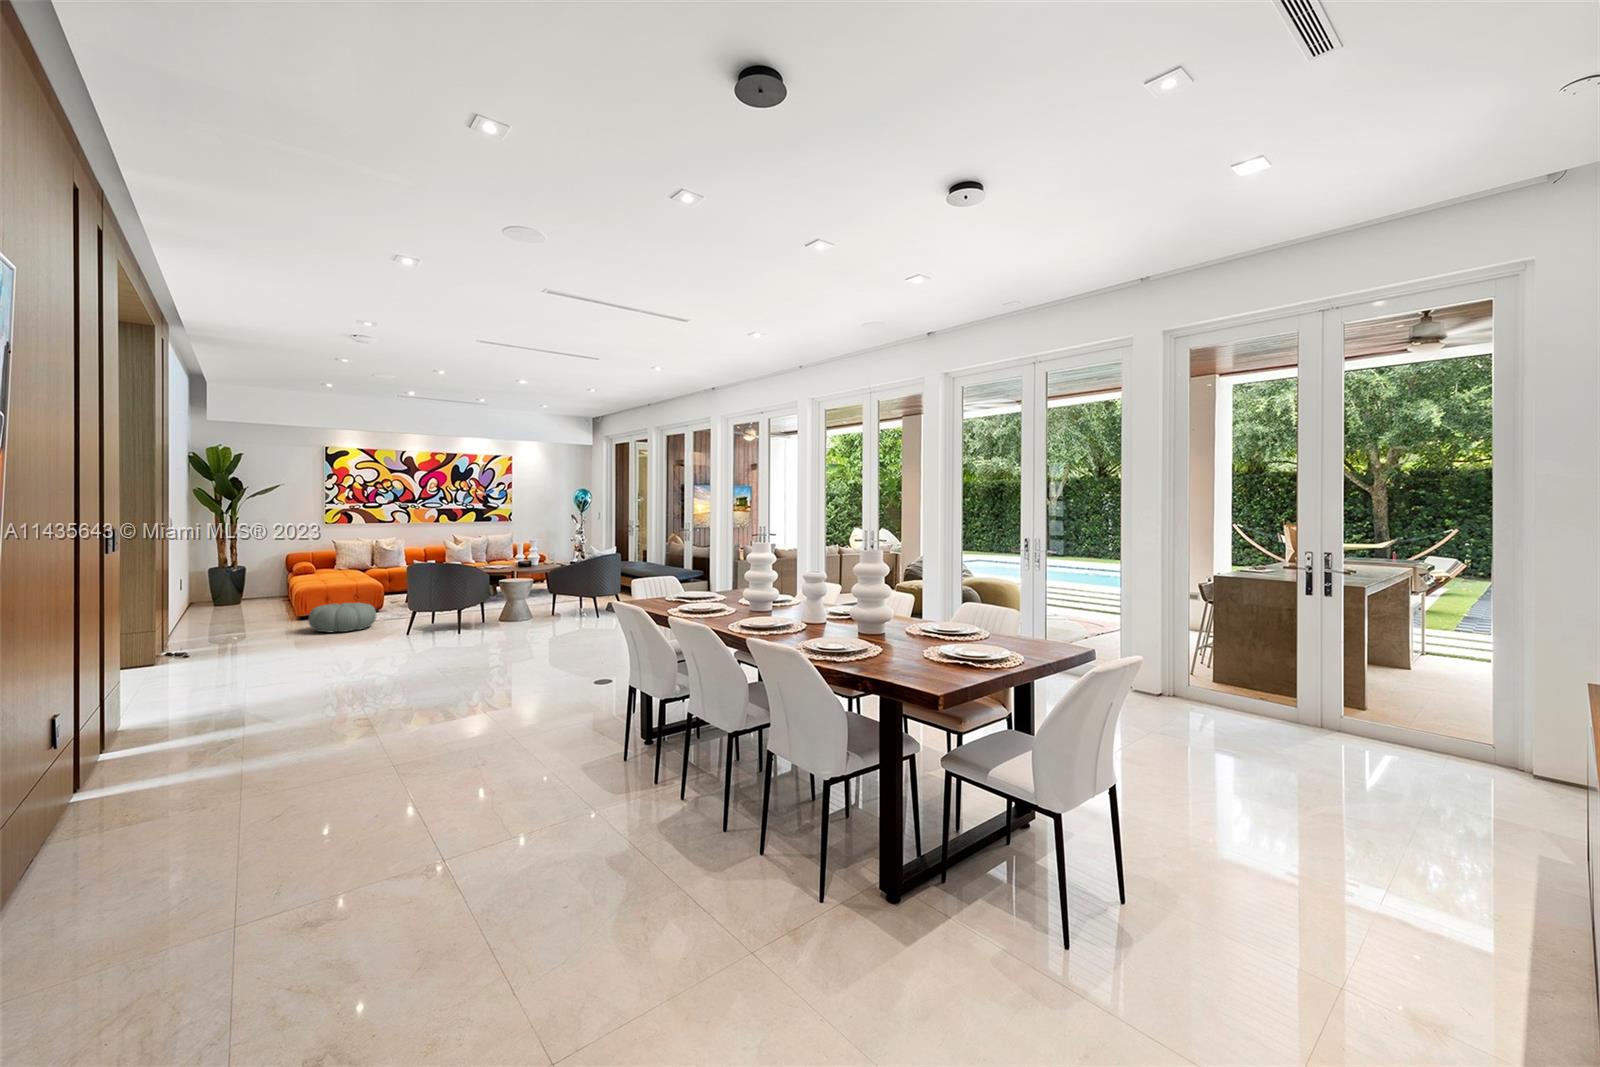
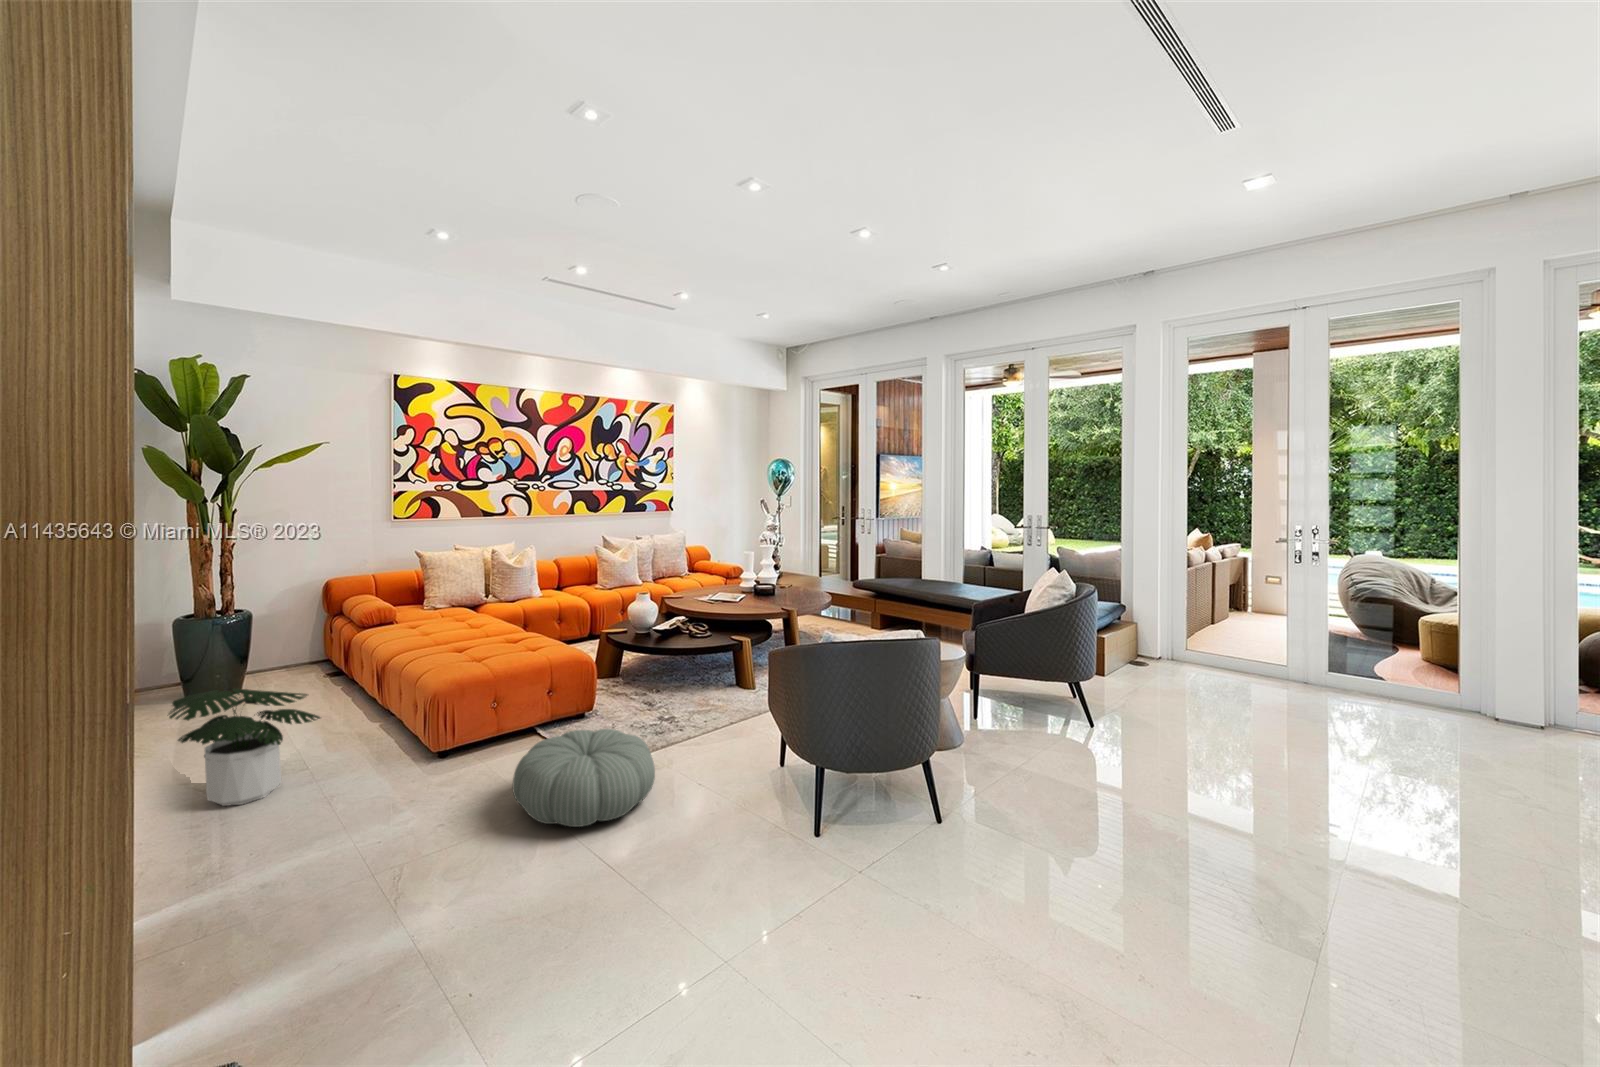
potted plant: none [183,581,245,628] -> present [169,688,320,806]

